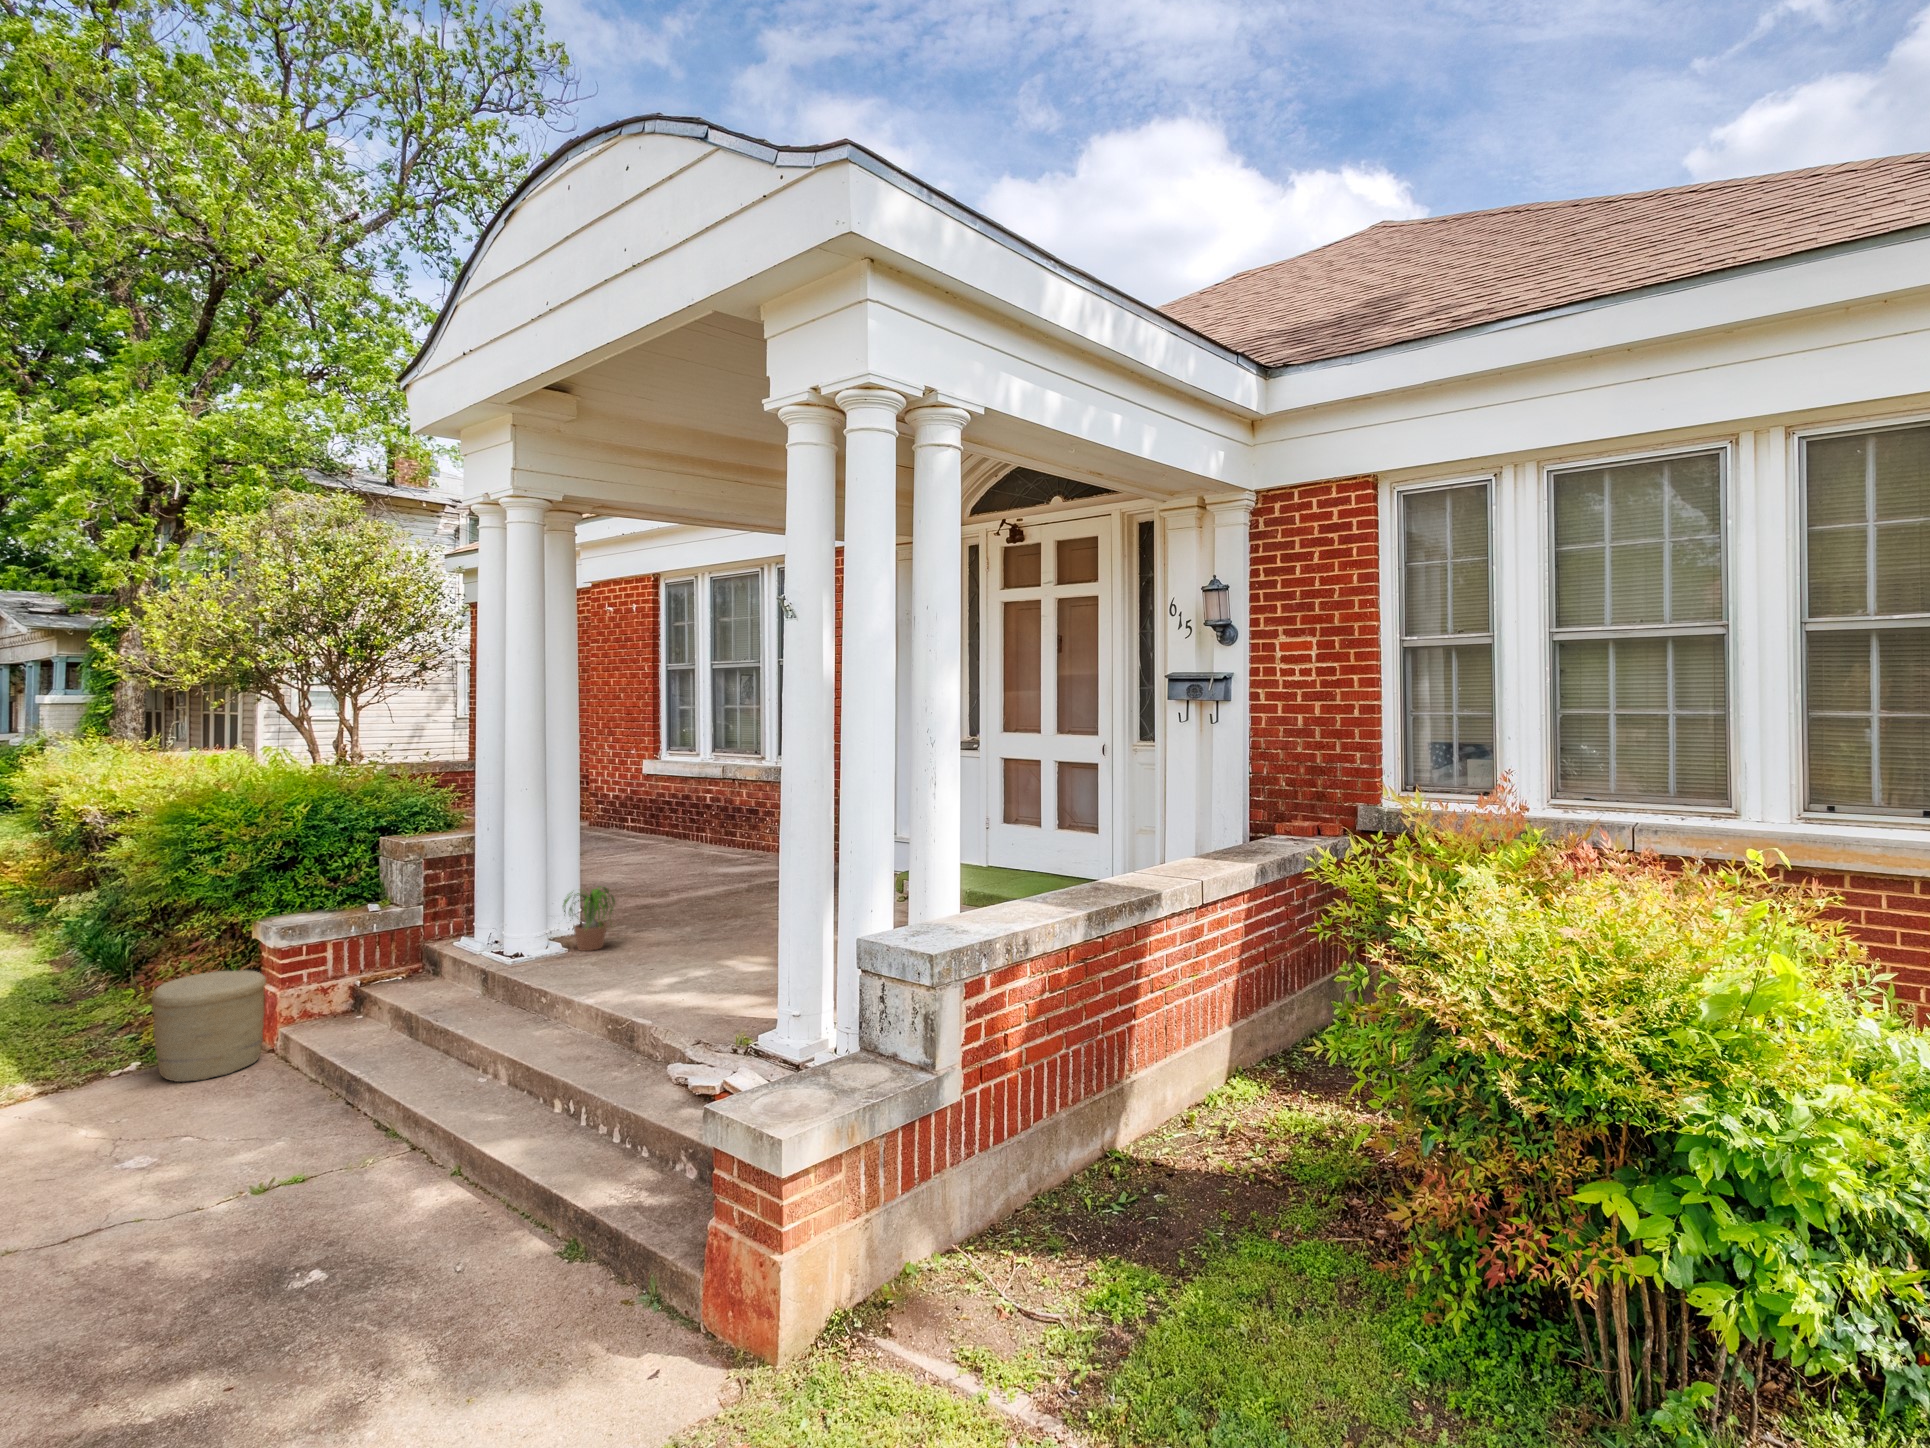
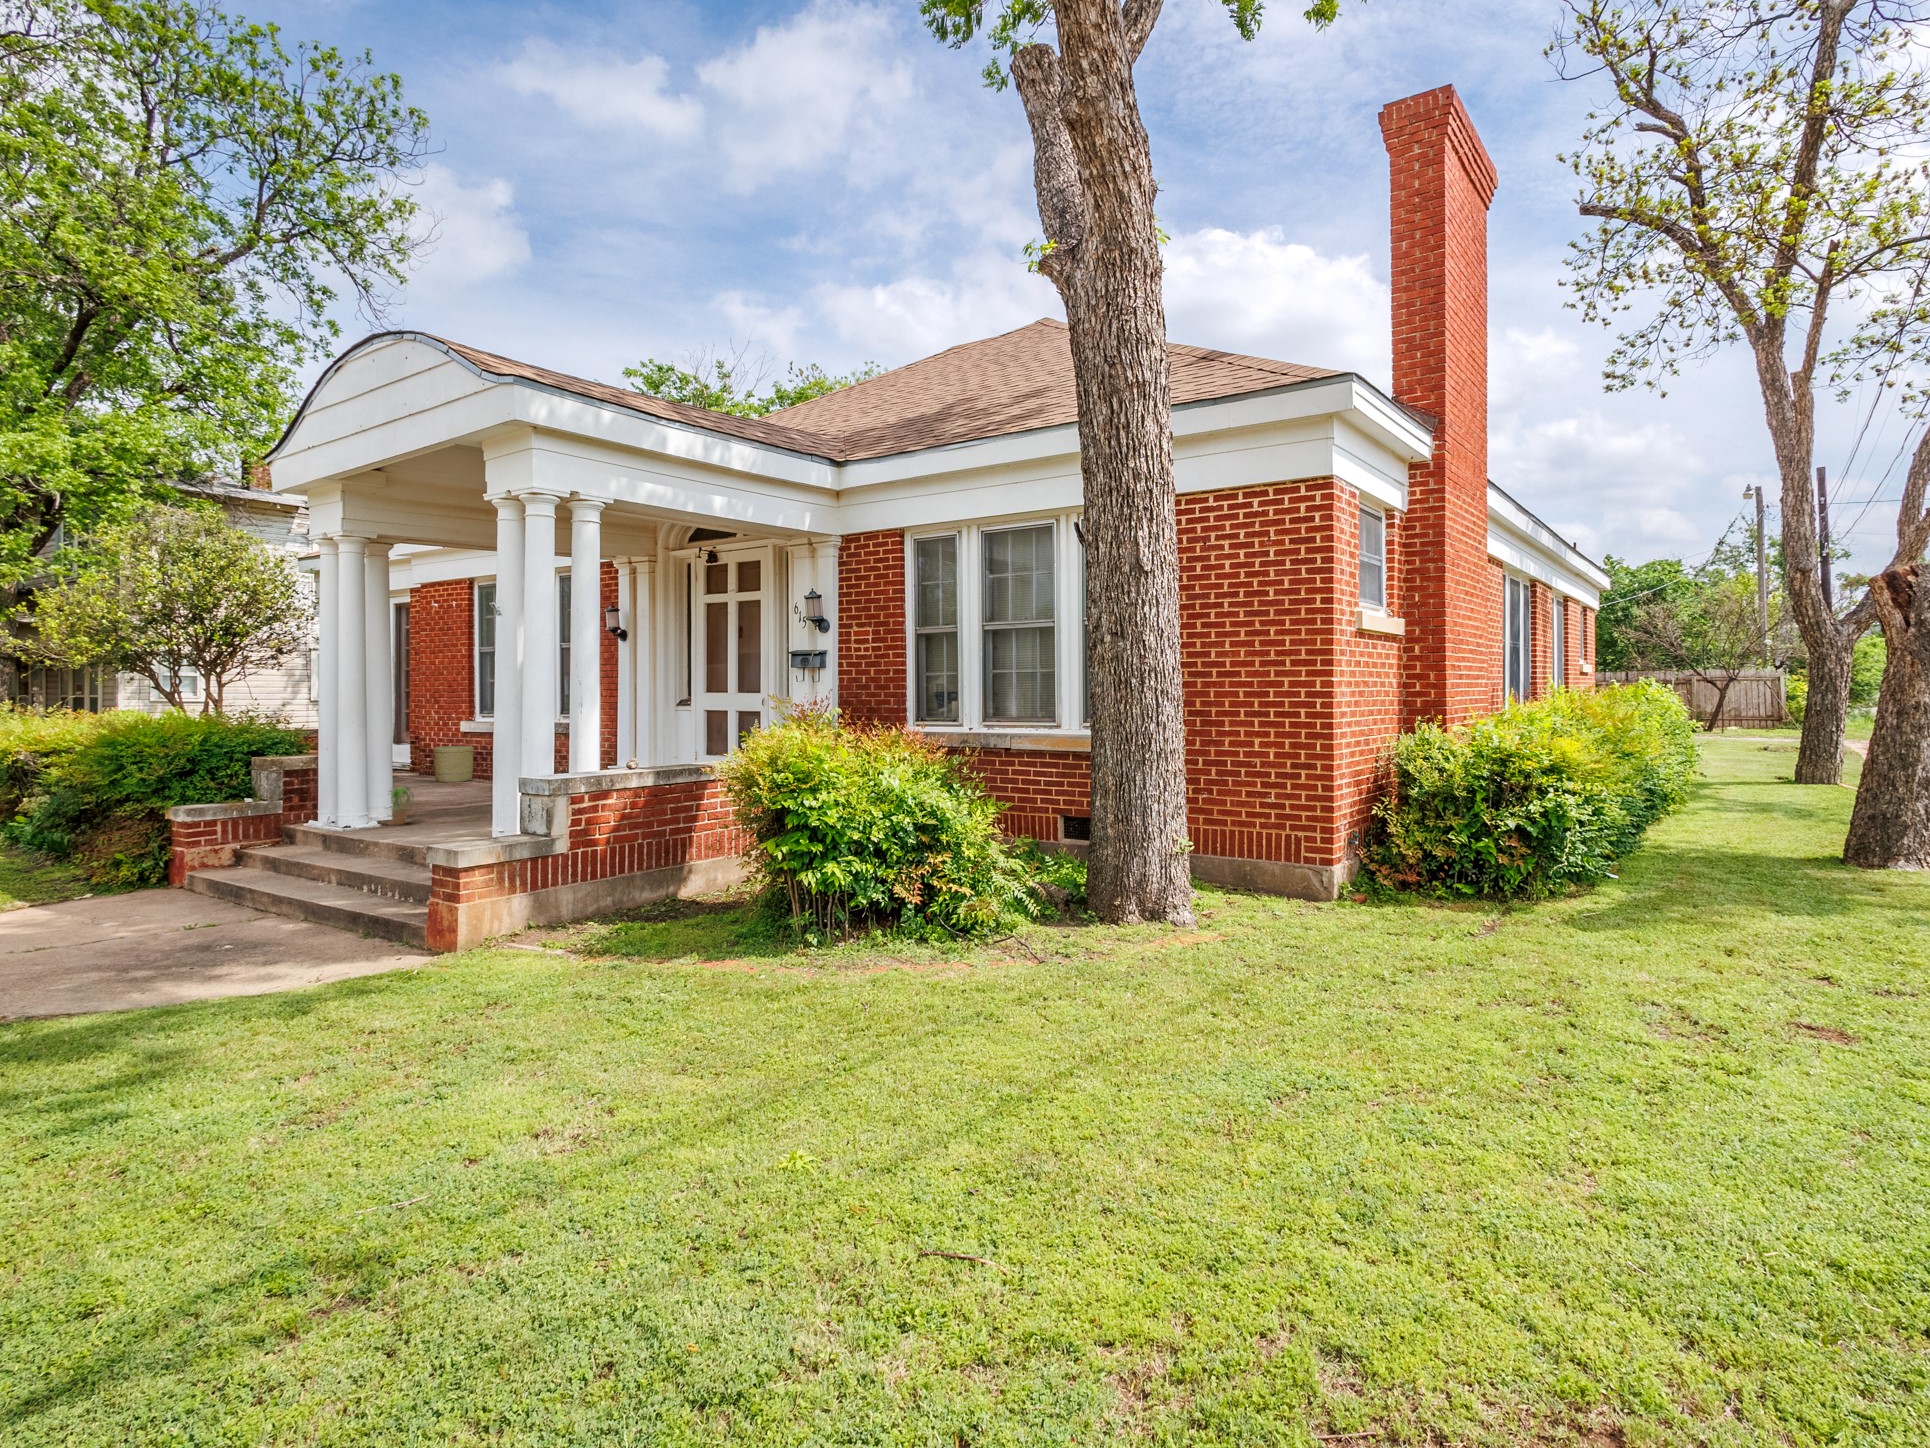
woven basket: present [151,970,266,1082] -> present [433,746,474,783]

